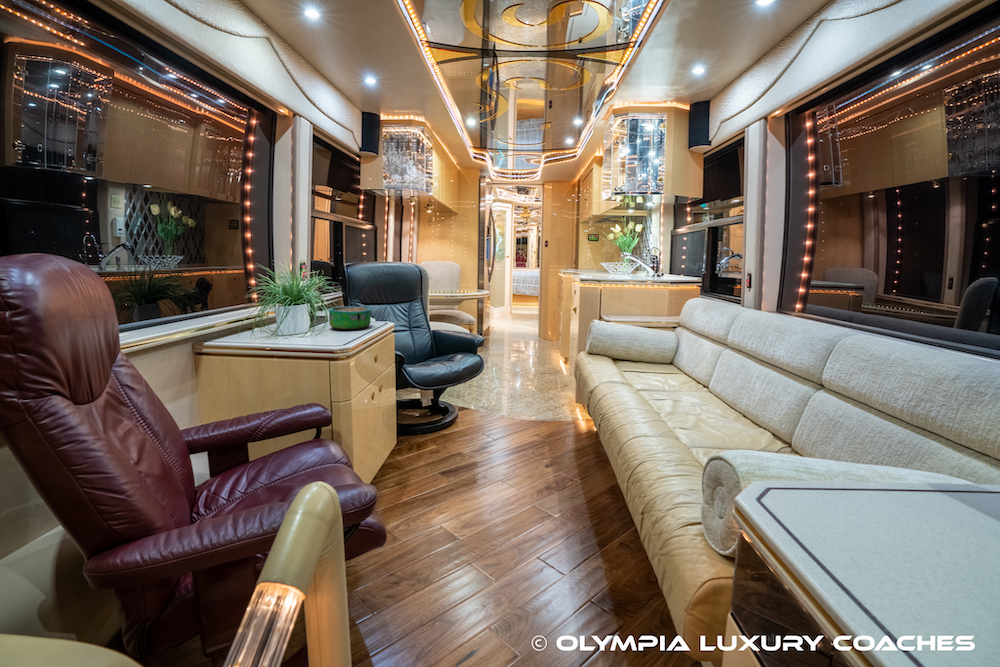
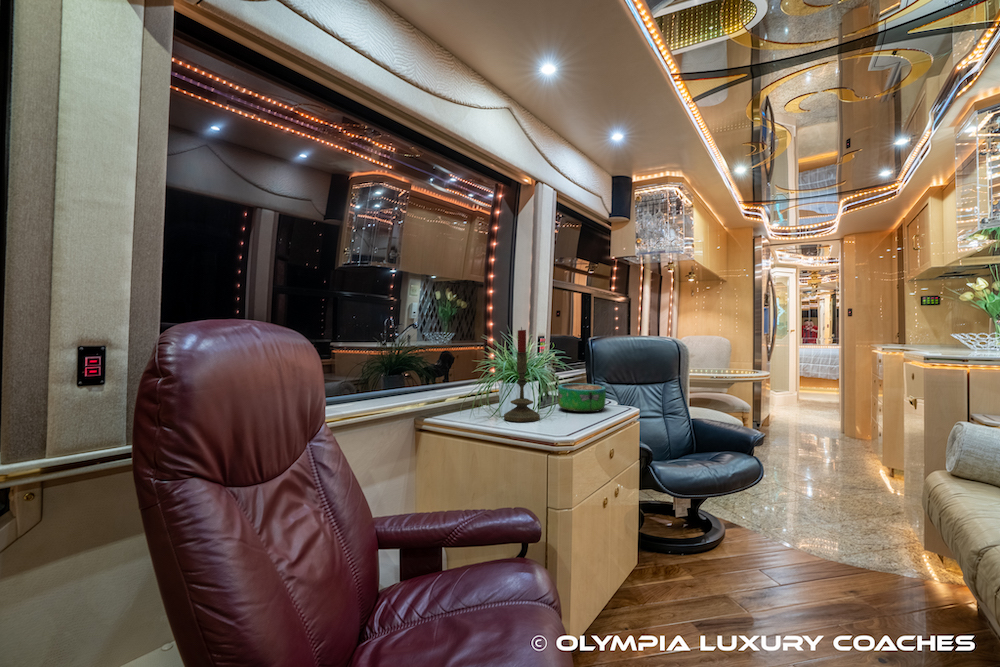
candle: none [283,259,317,341] -> present [504,328,540,422]

